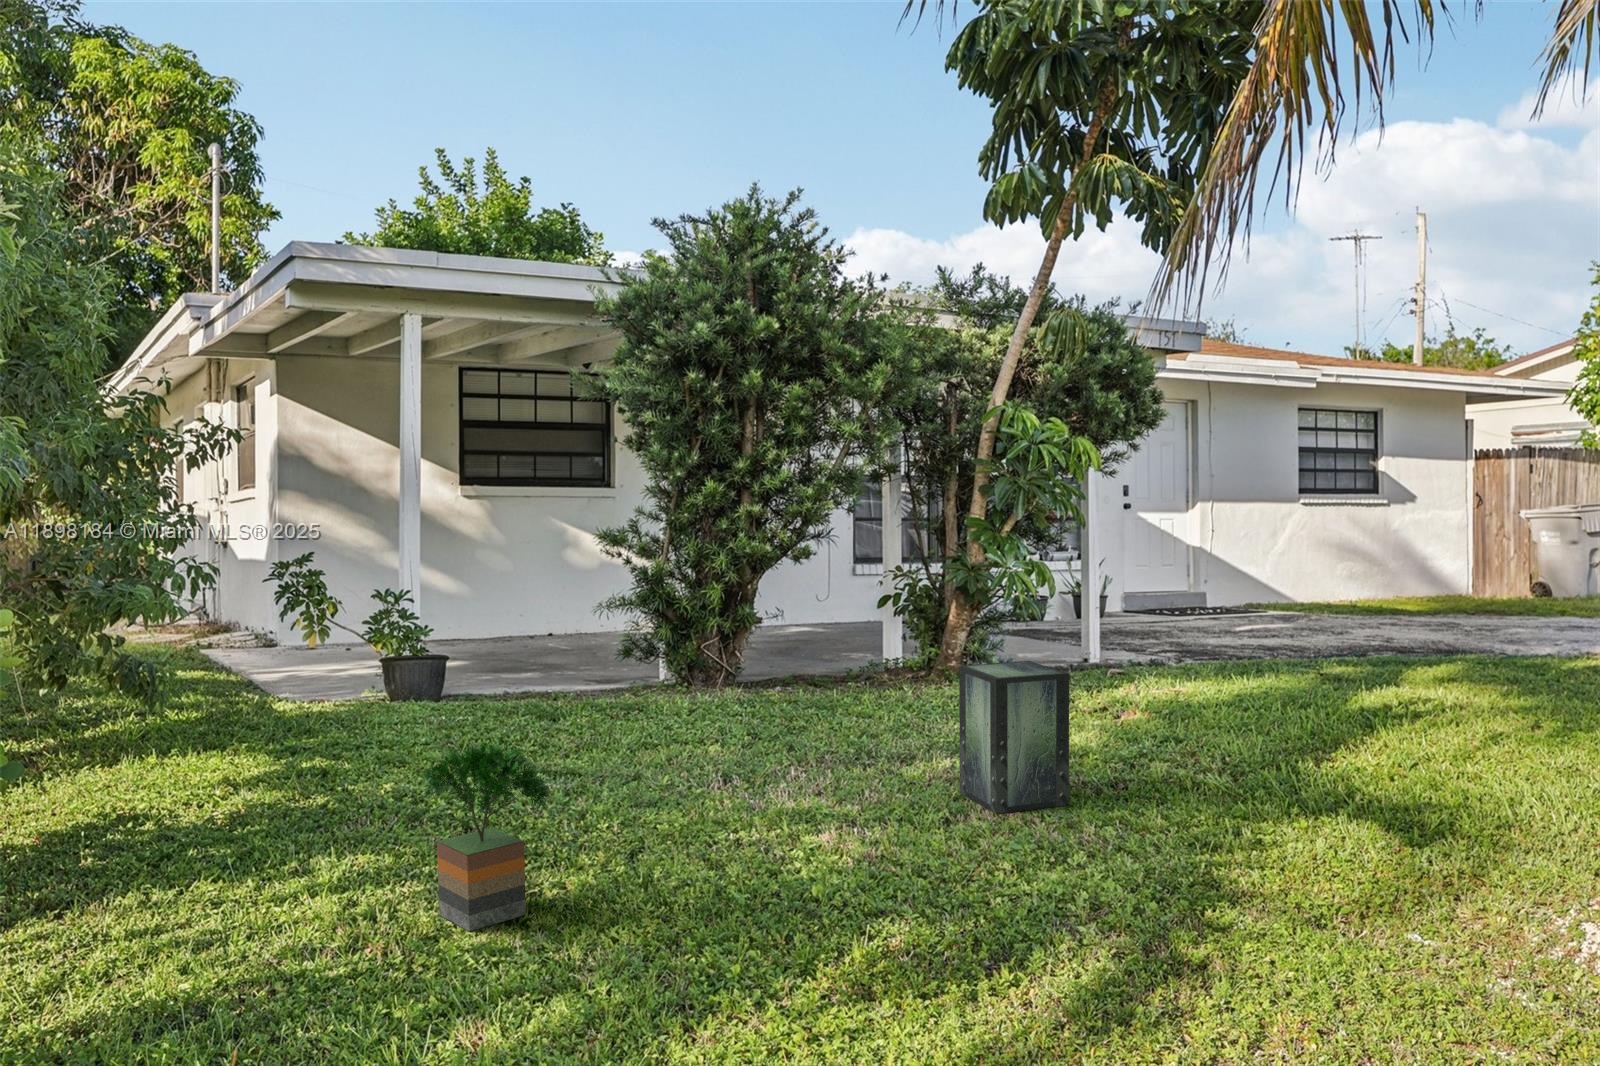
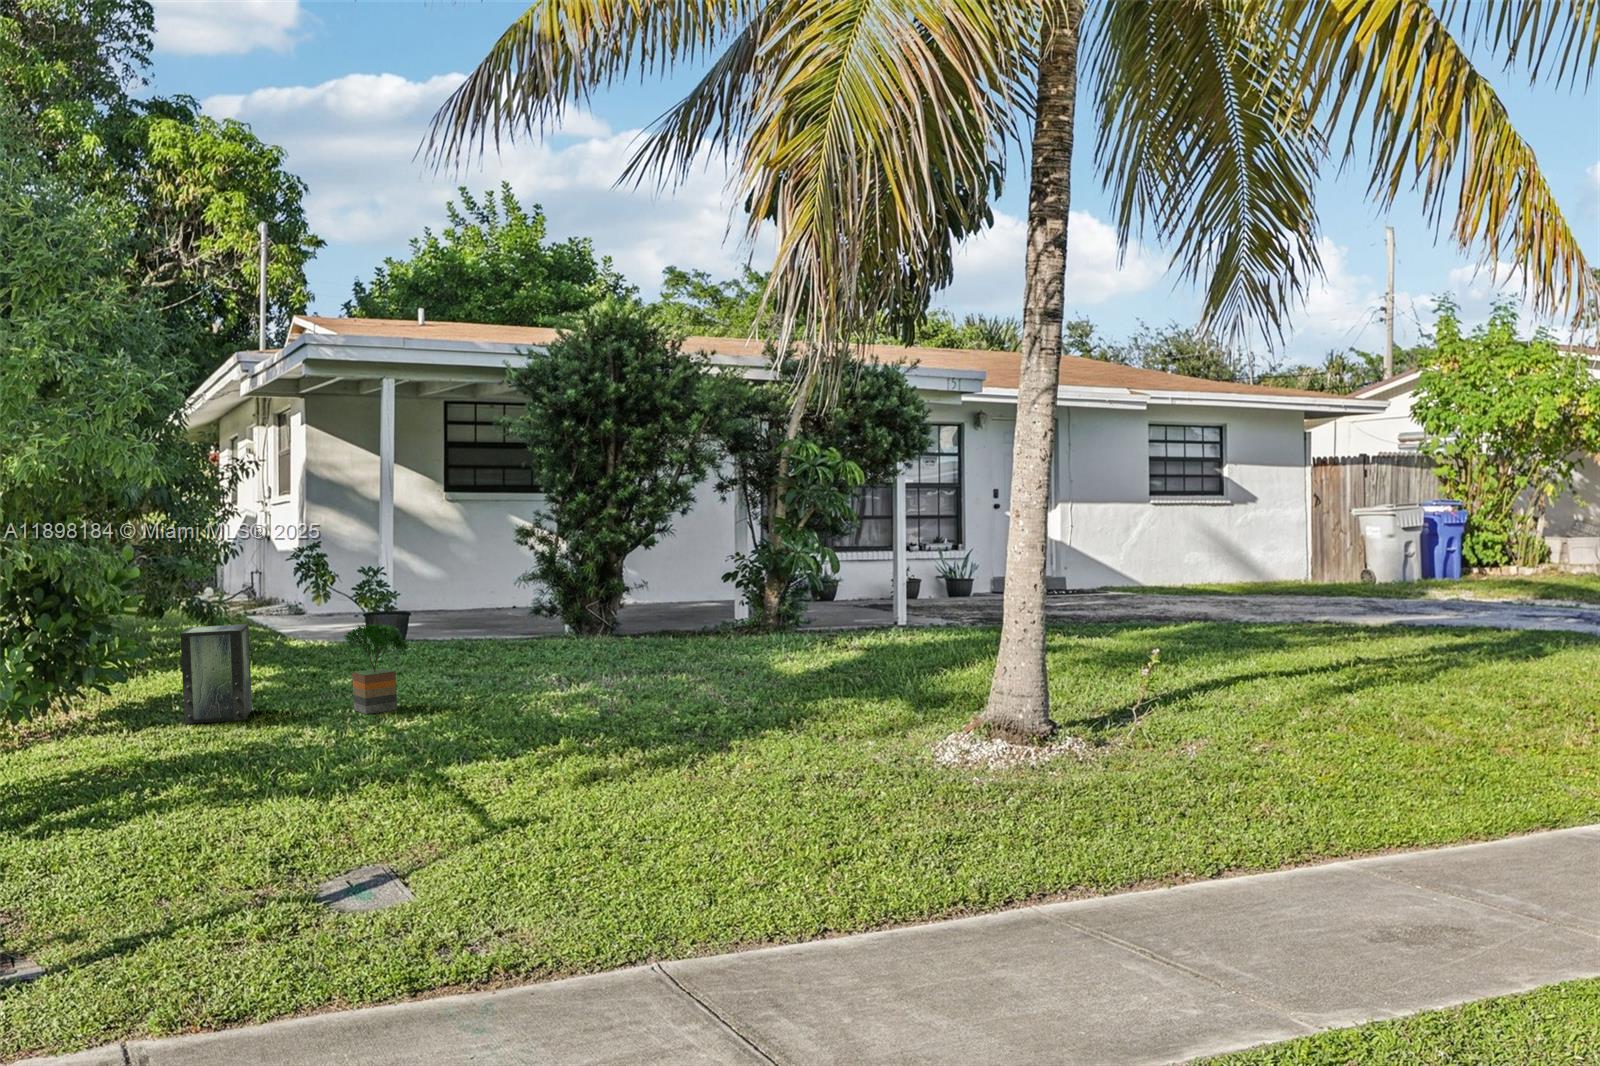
storage box: present [959,661,1069,814] -> present [180,624,252,724]

